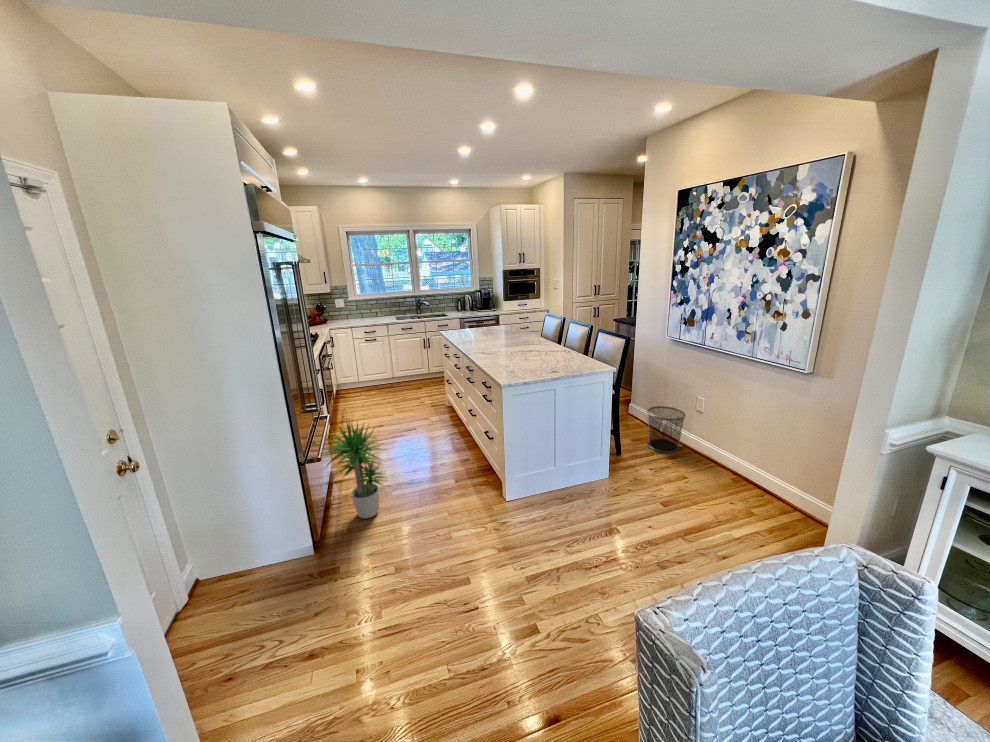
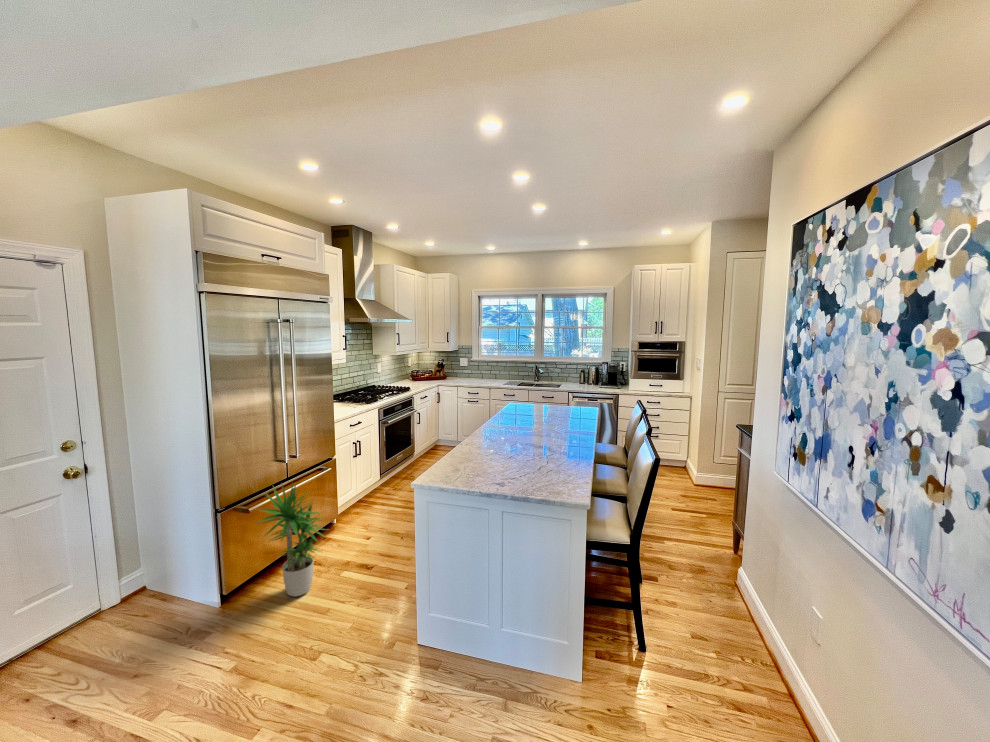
waste bin: present [647,406,685,453] -> none [714,597,793,707]

